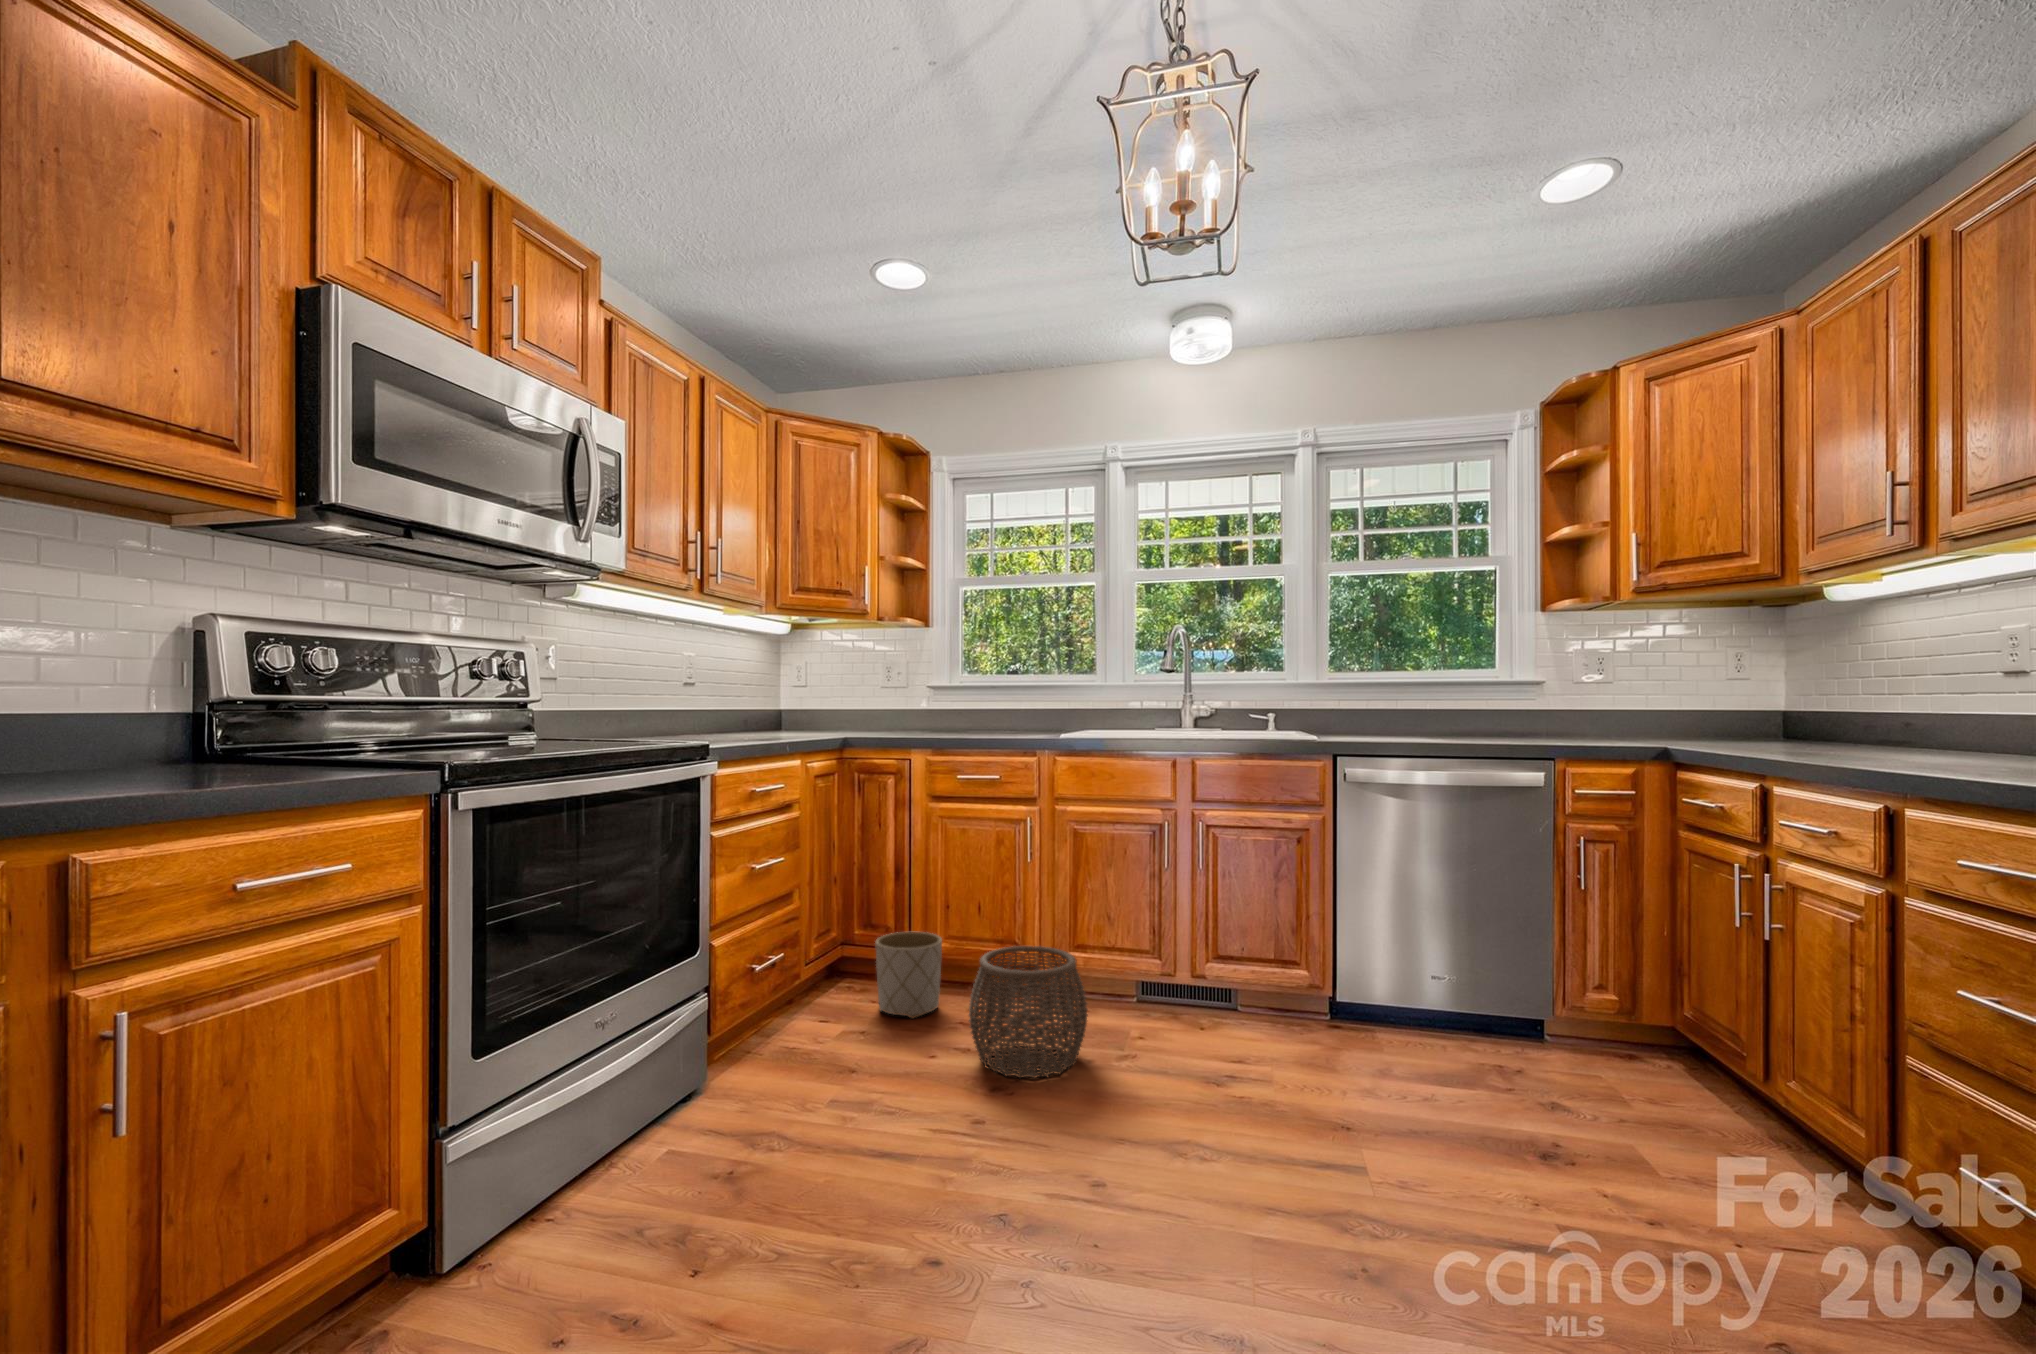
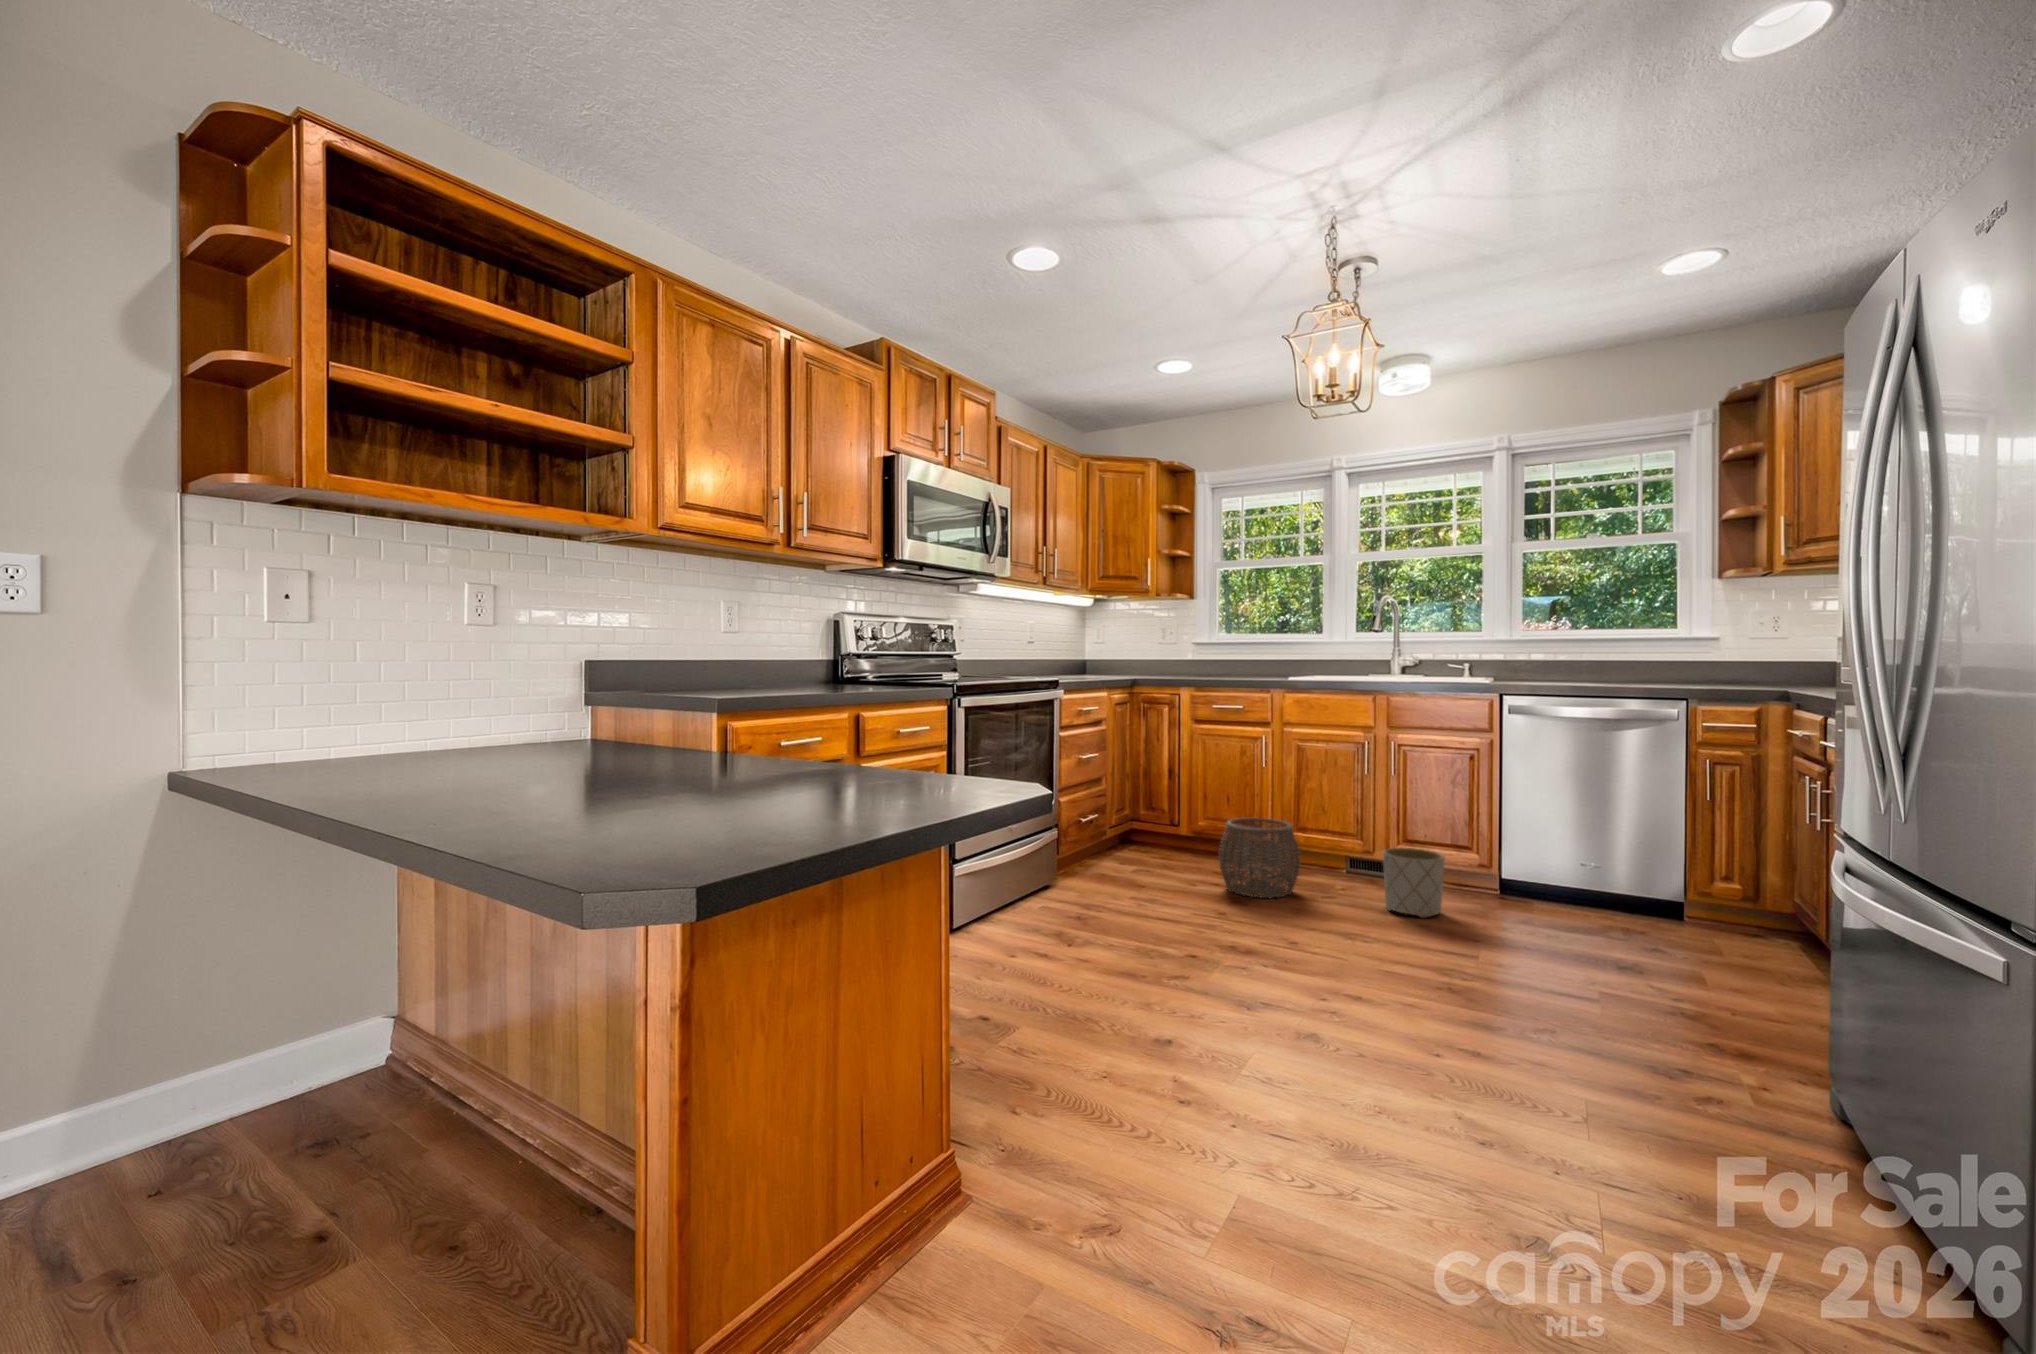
planter: present [875,932,942,1018] -> present [1383,848,1445,918]

